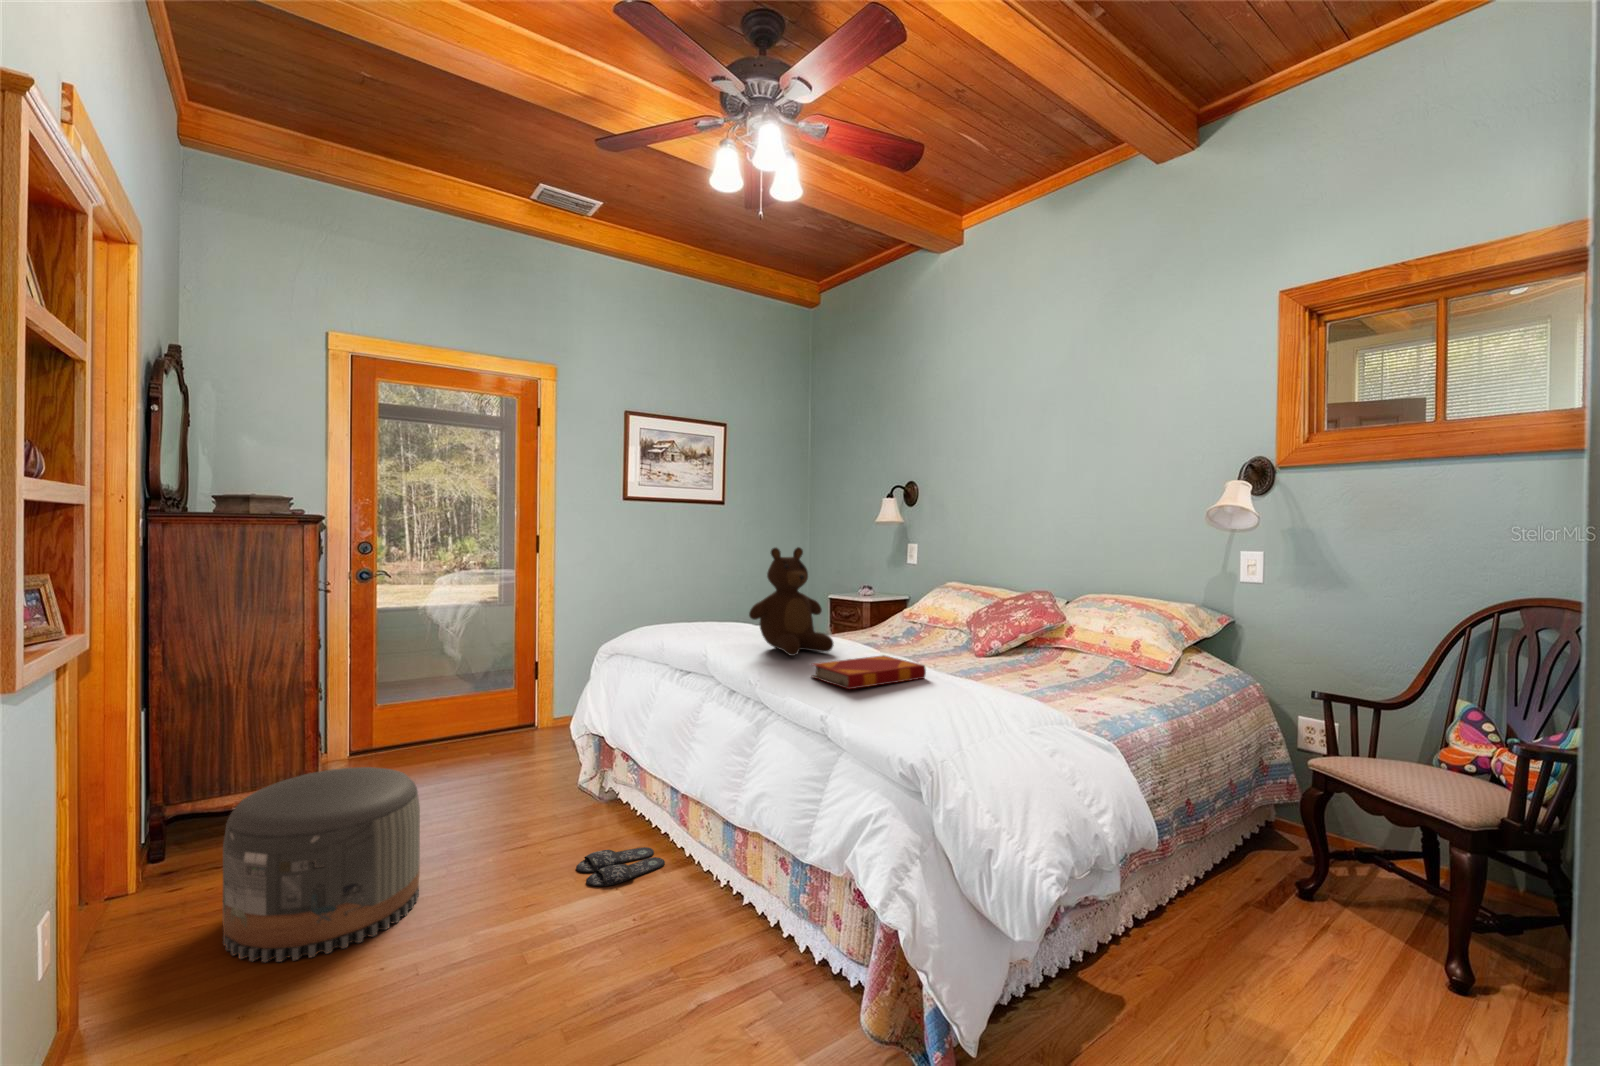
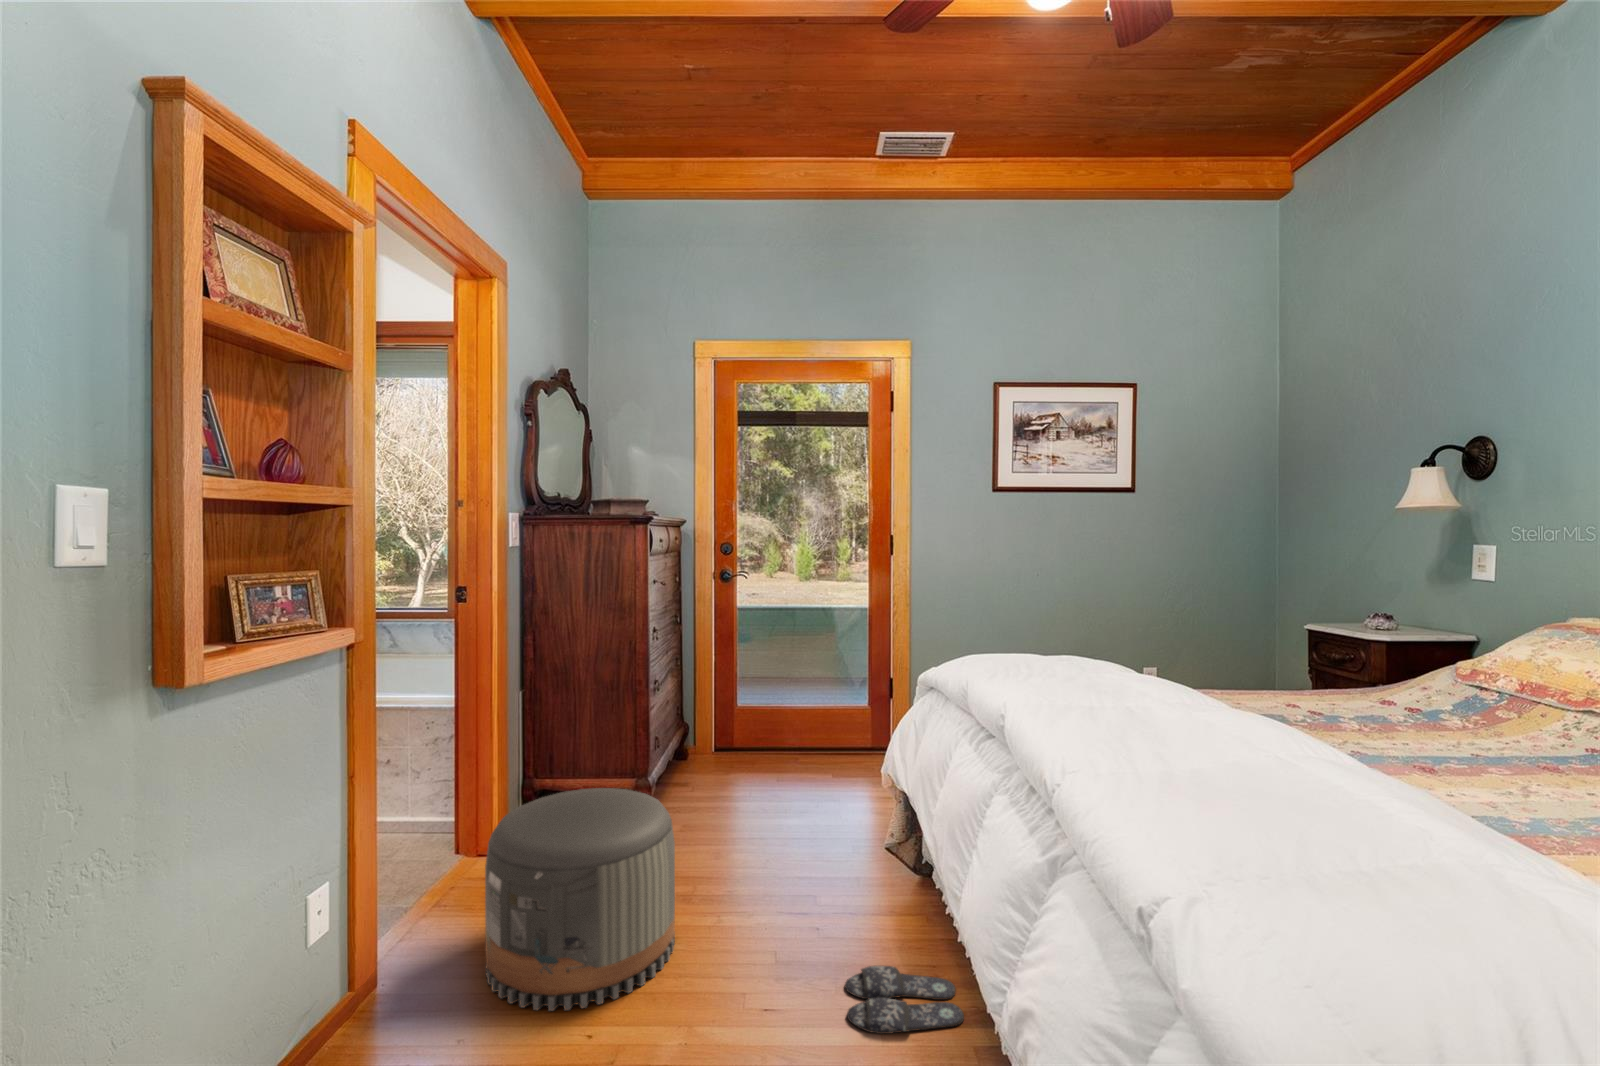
teddy bear: present [749,547,834,656] -> none [1079,544,1249,744]
hardback book: present [811,655,926,689] -> none [1170,775,1487,863]

